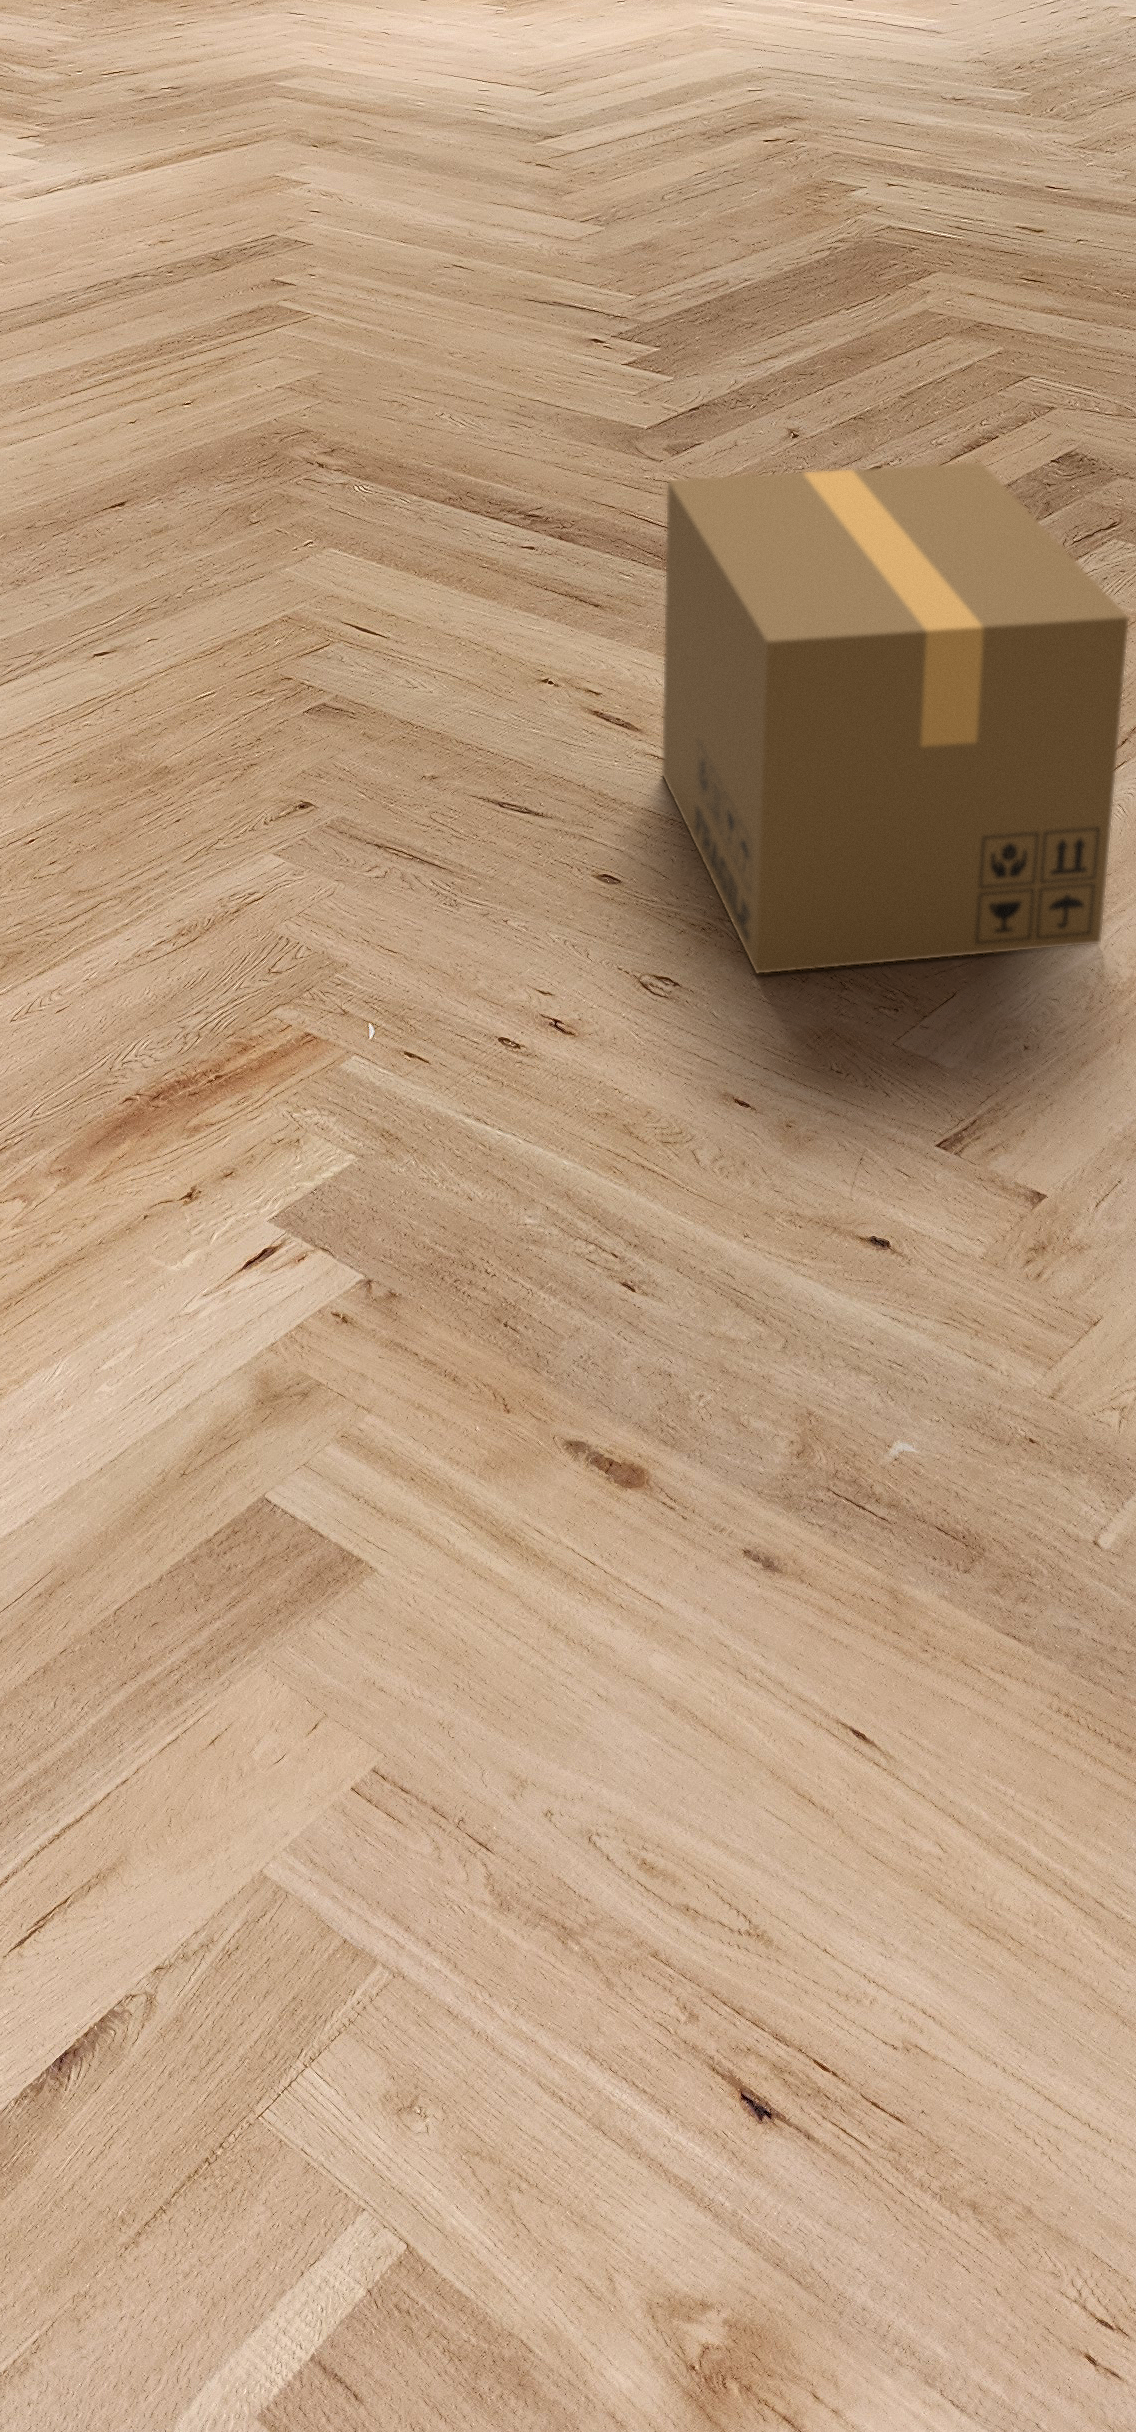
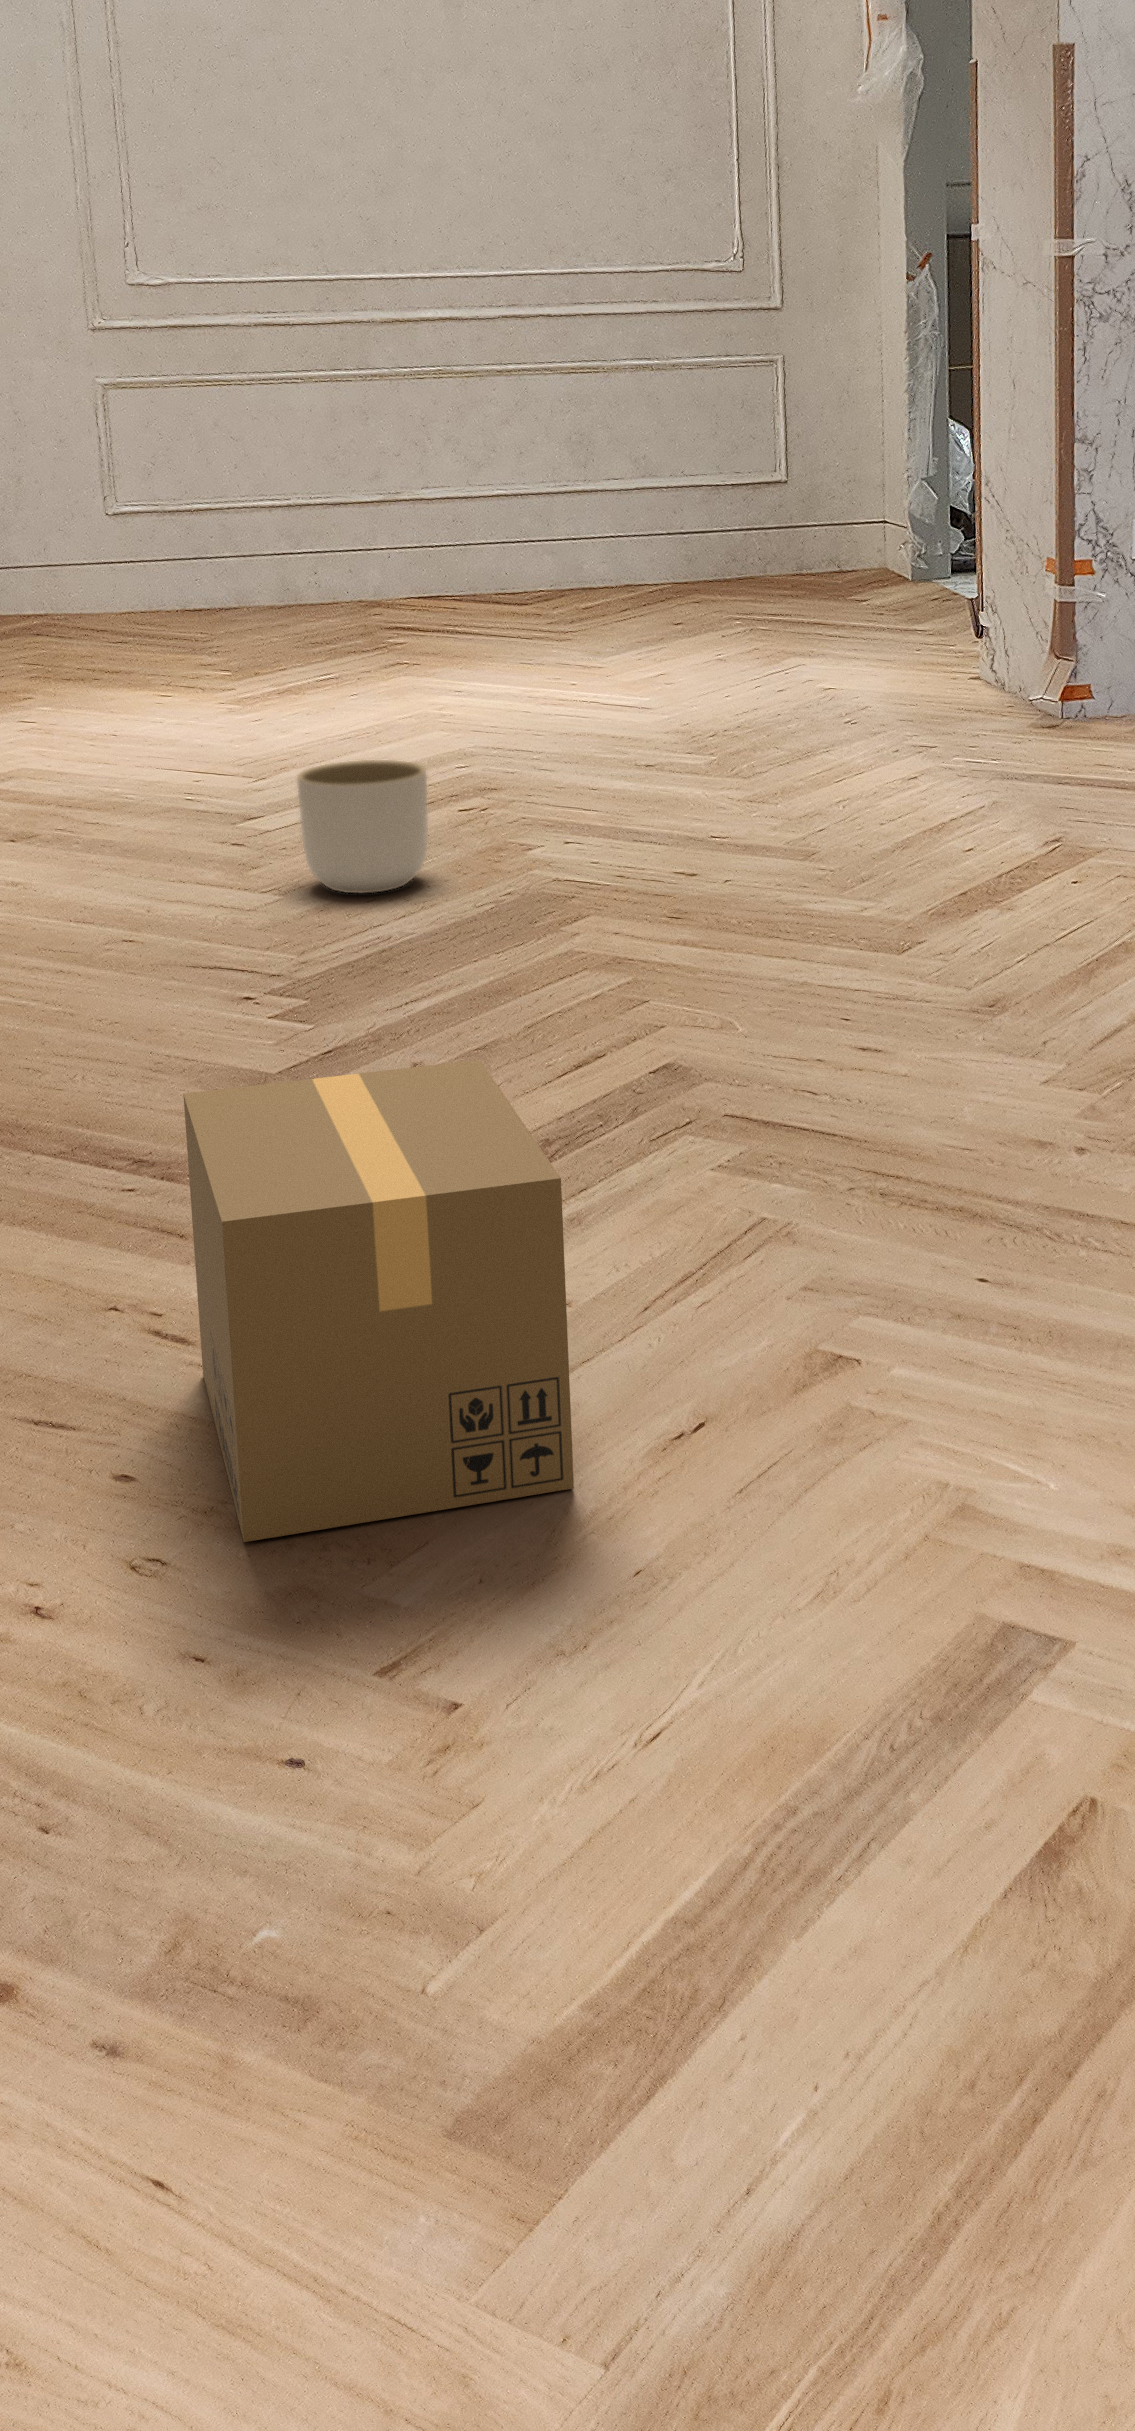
planter: none [630,85,767,229] -> present [297,760,428,893]

